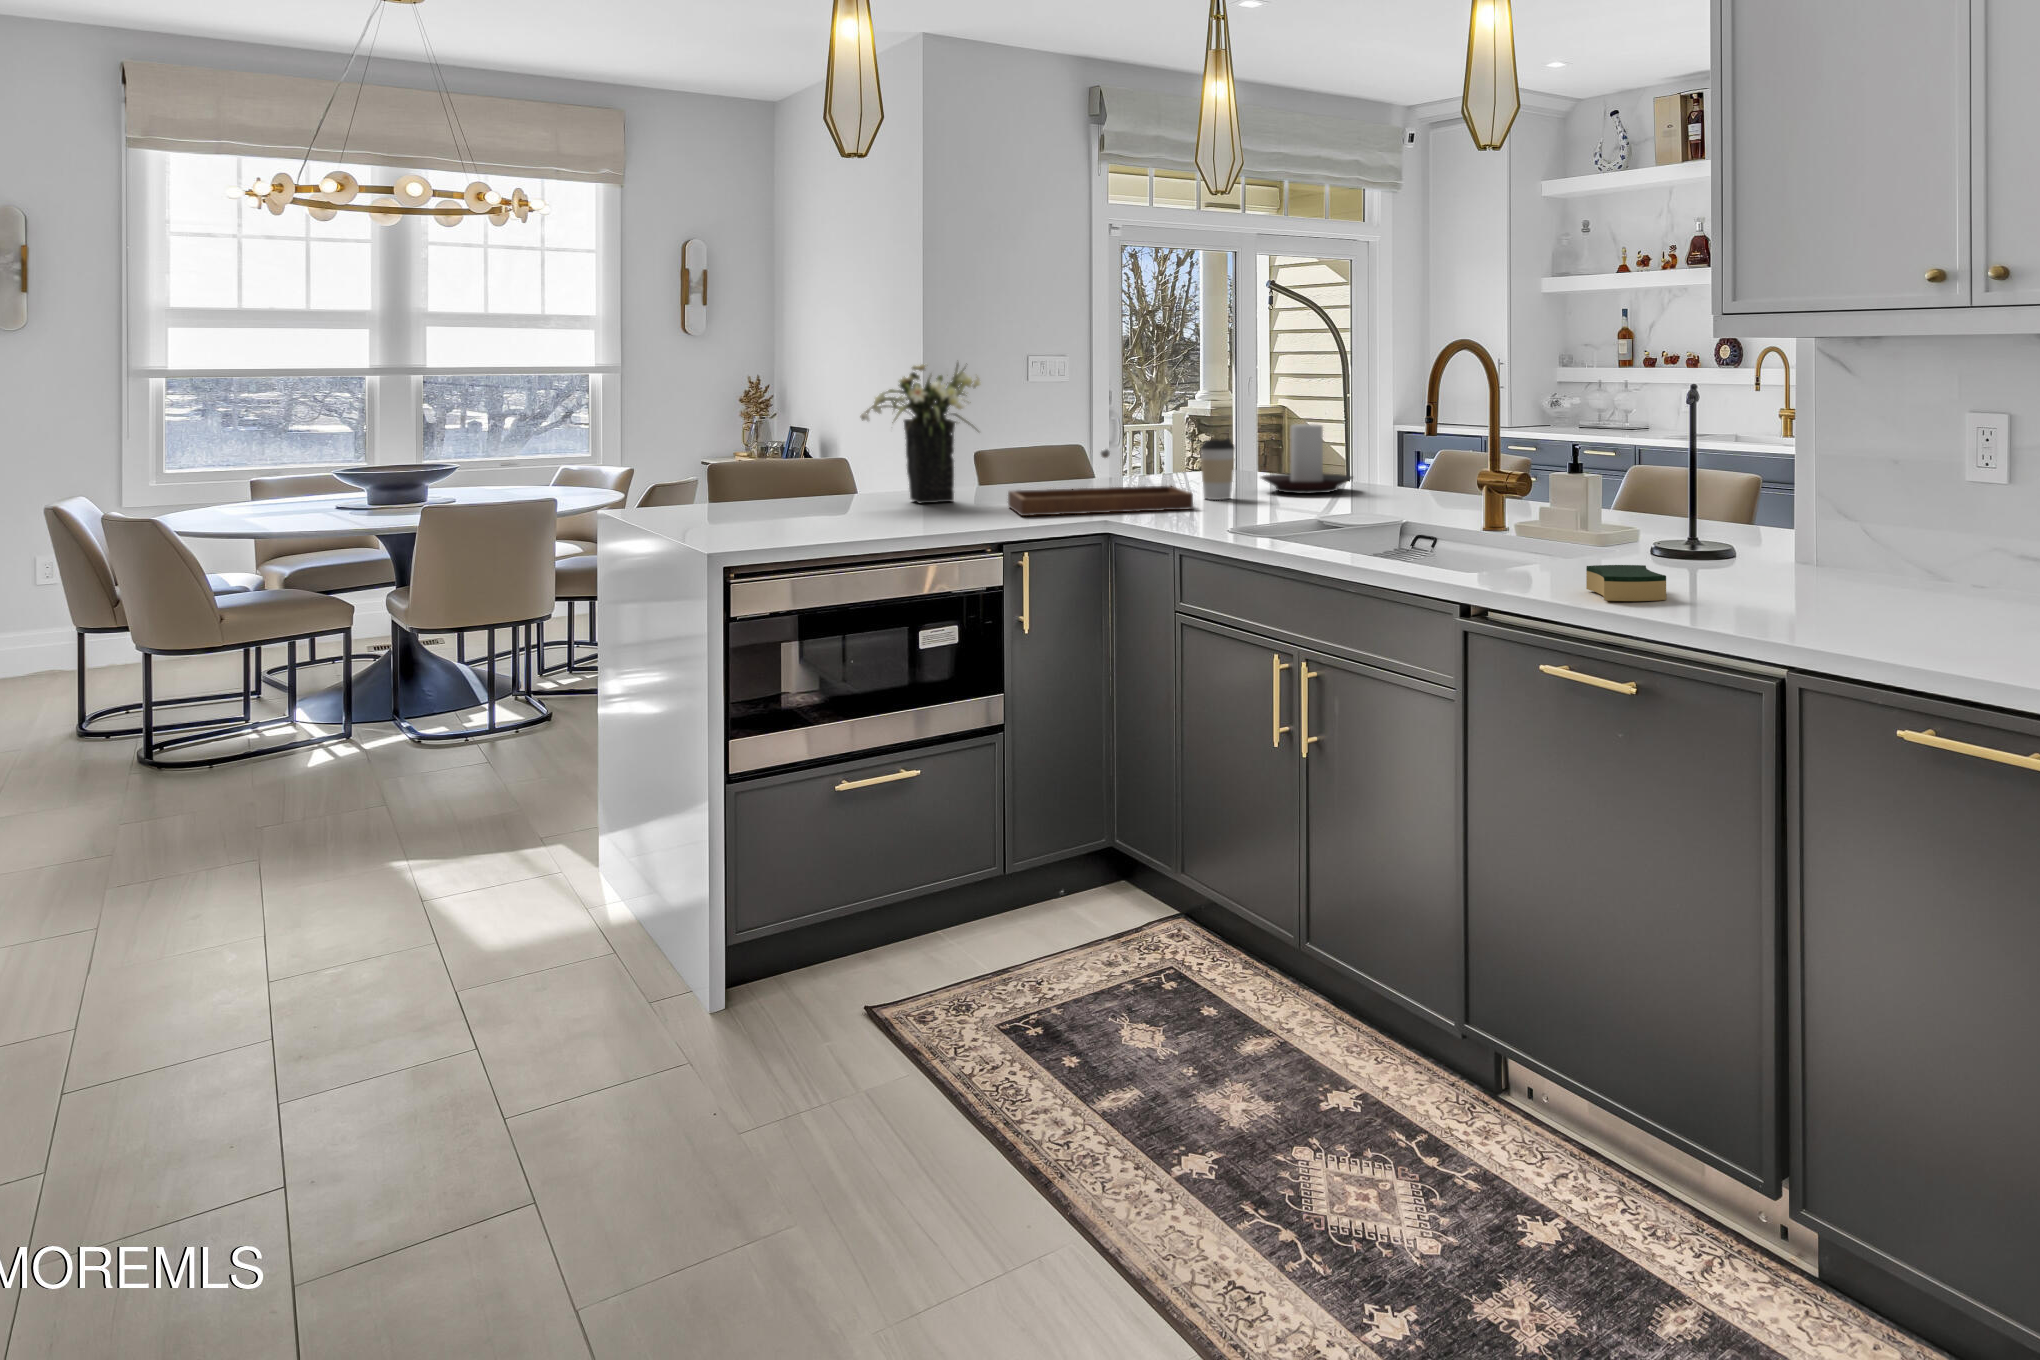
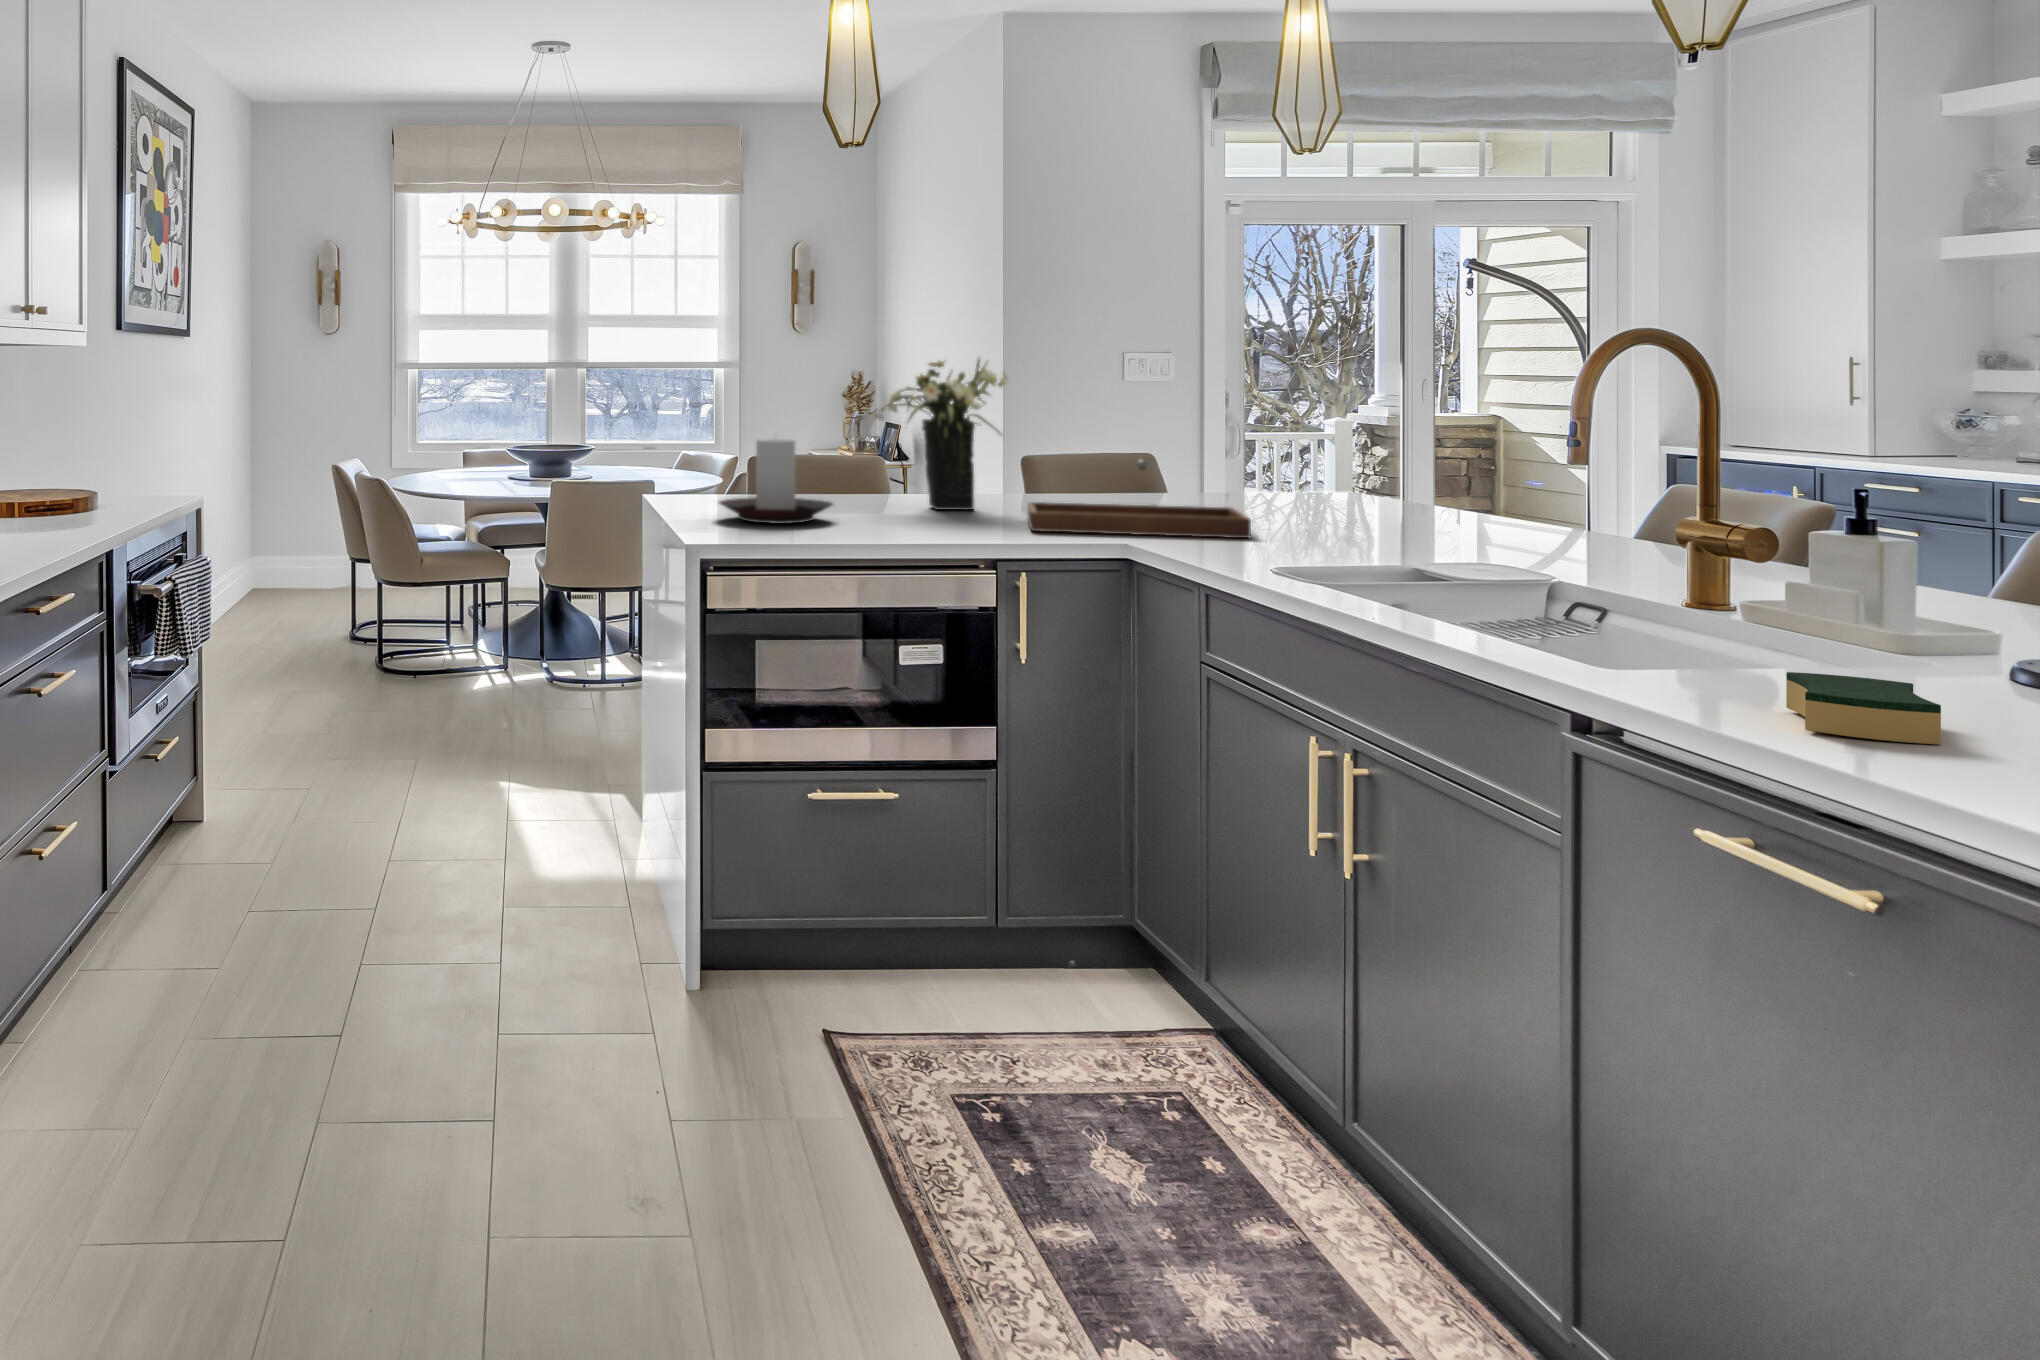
candle holder: present [1261,424,1353,494] -> present [719,439,833,524]
coffee cup: present [1200,438,1235,500] -> none [1273,453,1323,529]

